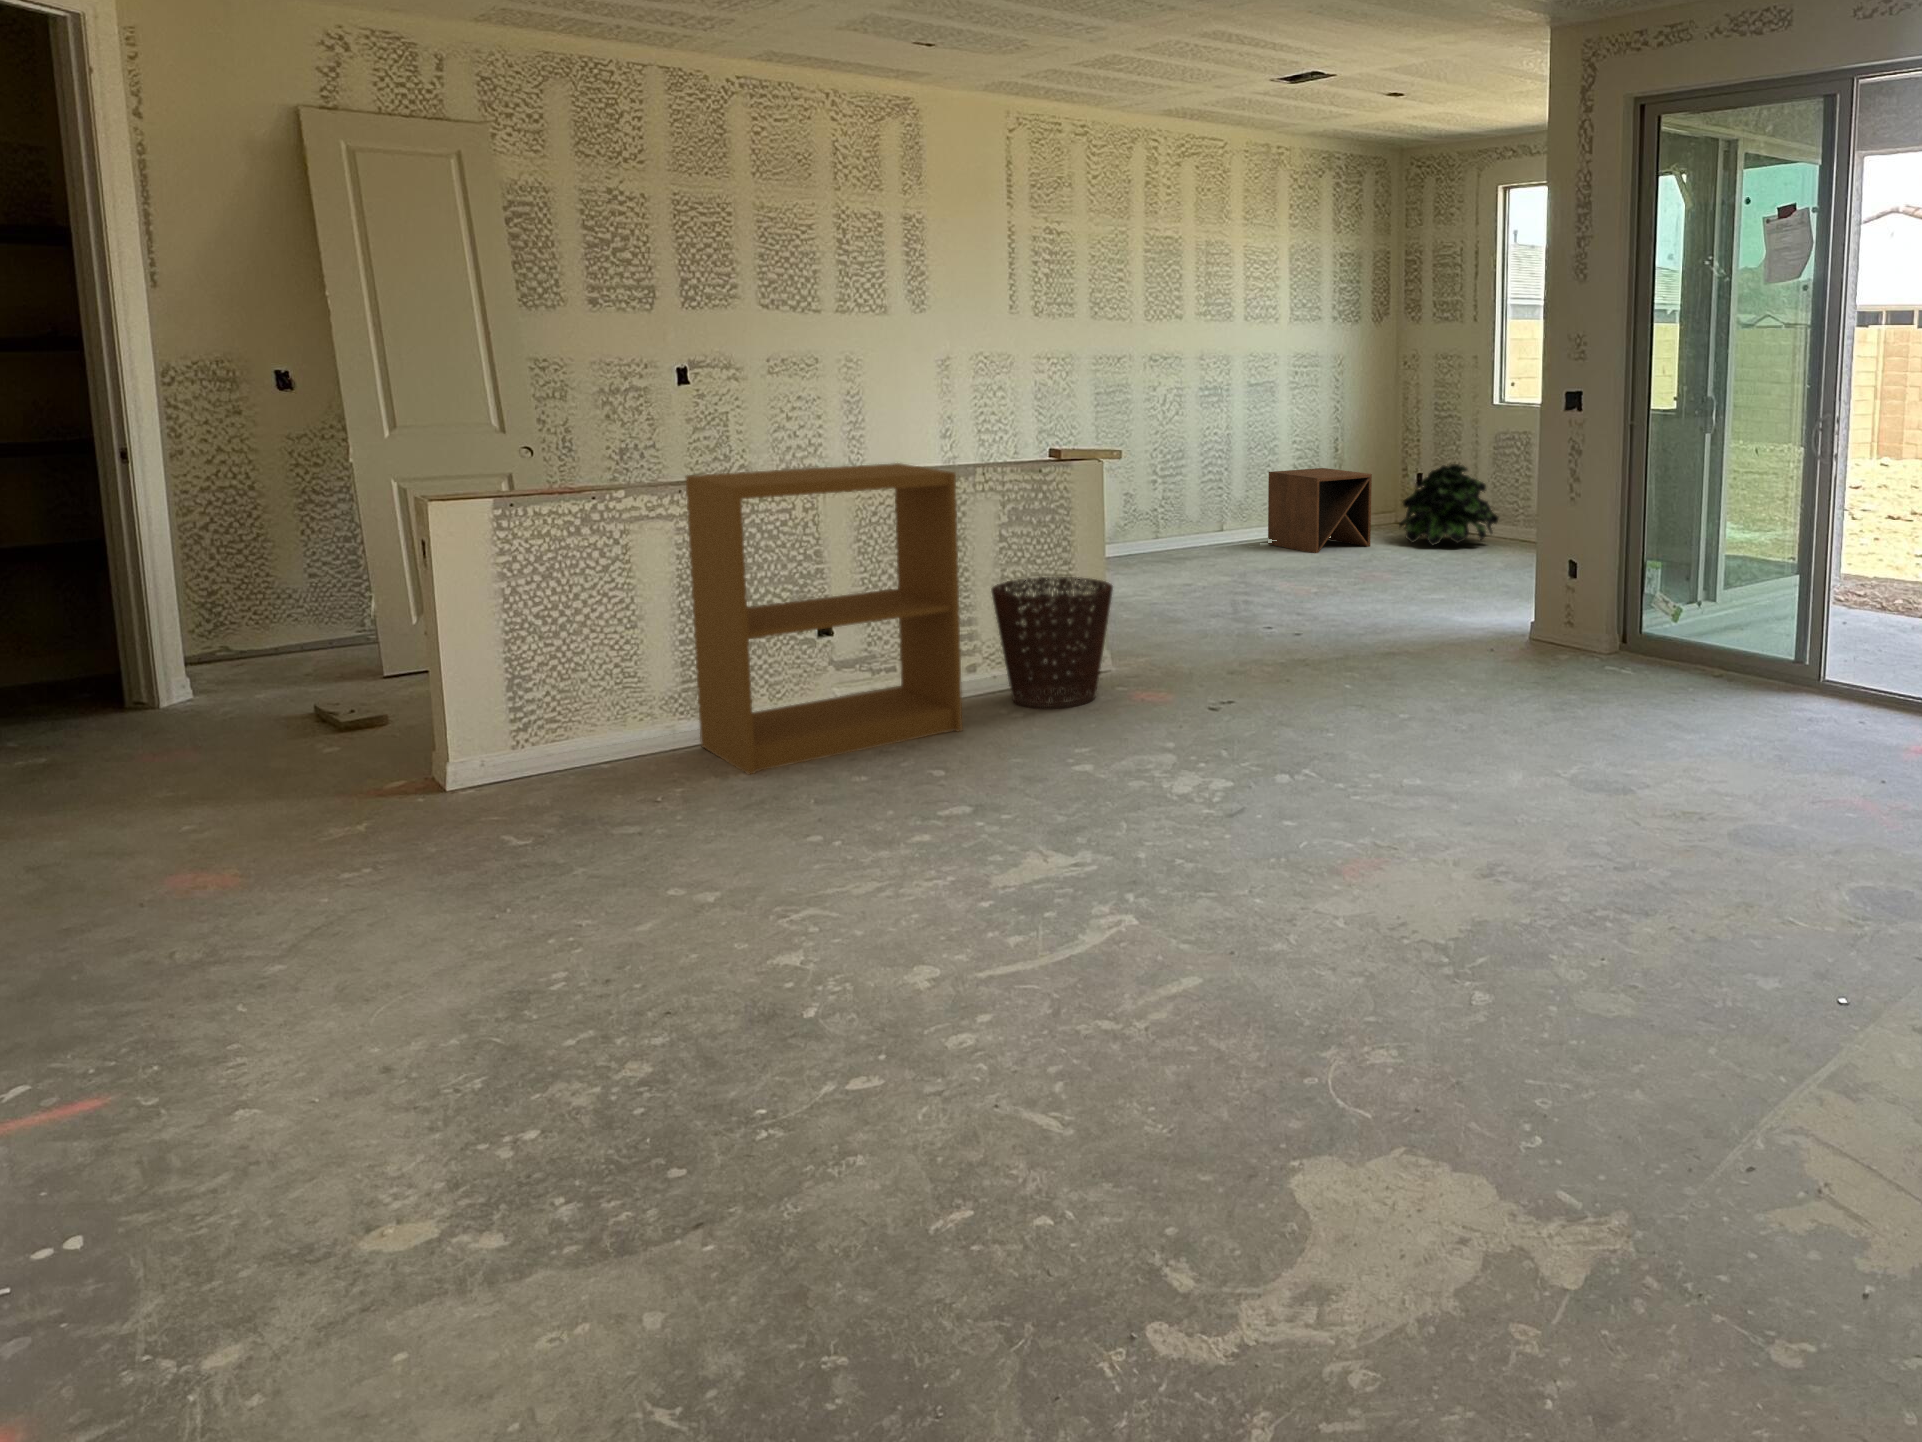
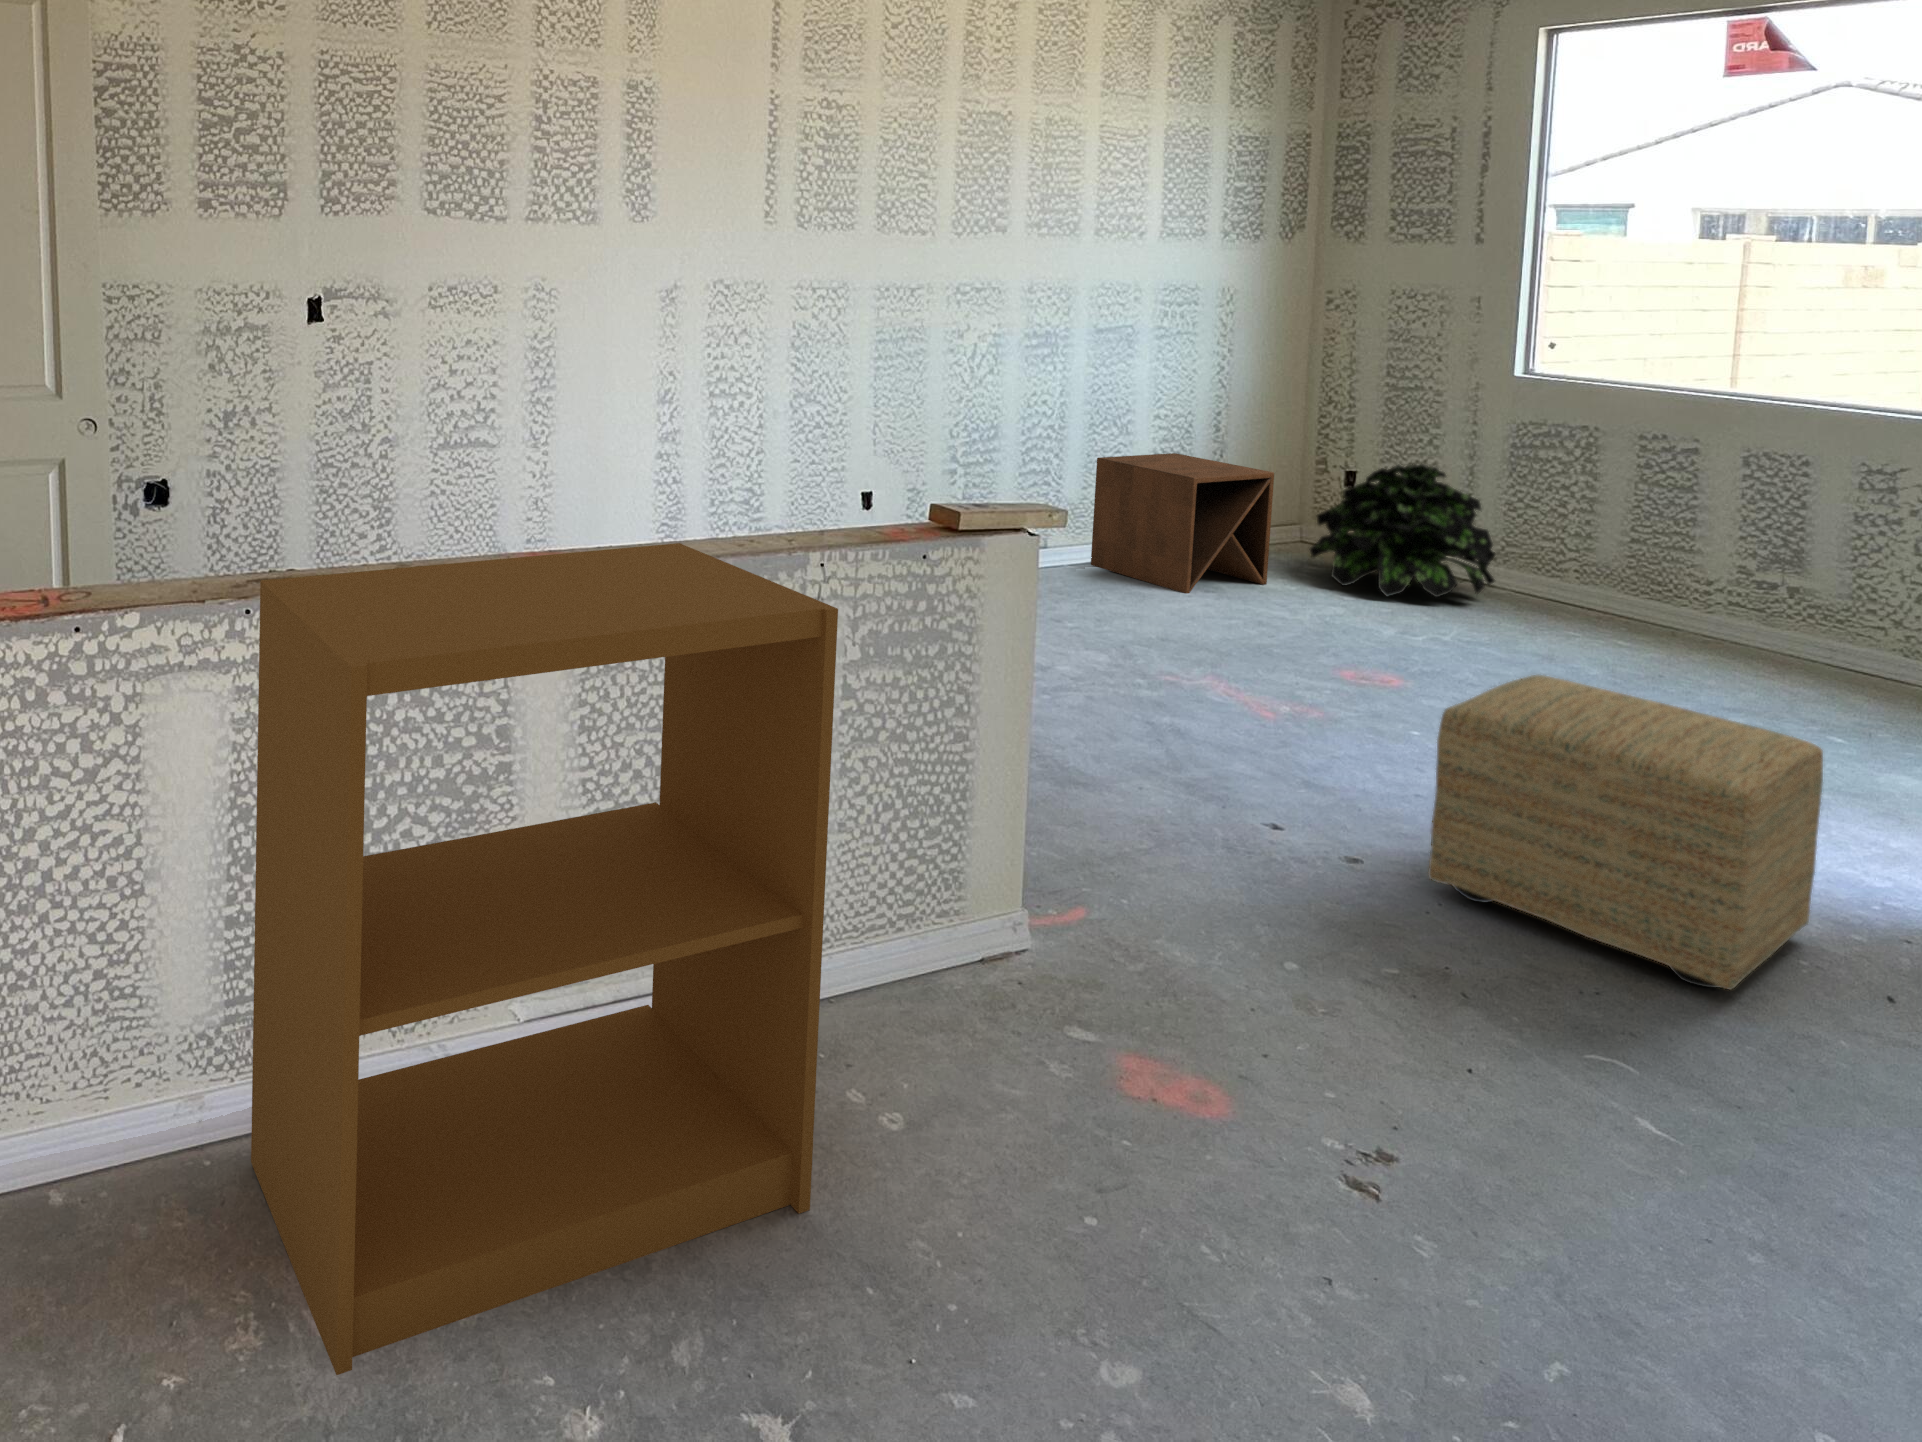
ottoman: none [1317,538,1471,654] -> present [1428,675,1823,989]
basket: present [991,577,1113,708] -> none [846,772,1127,1126]

